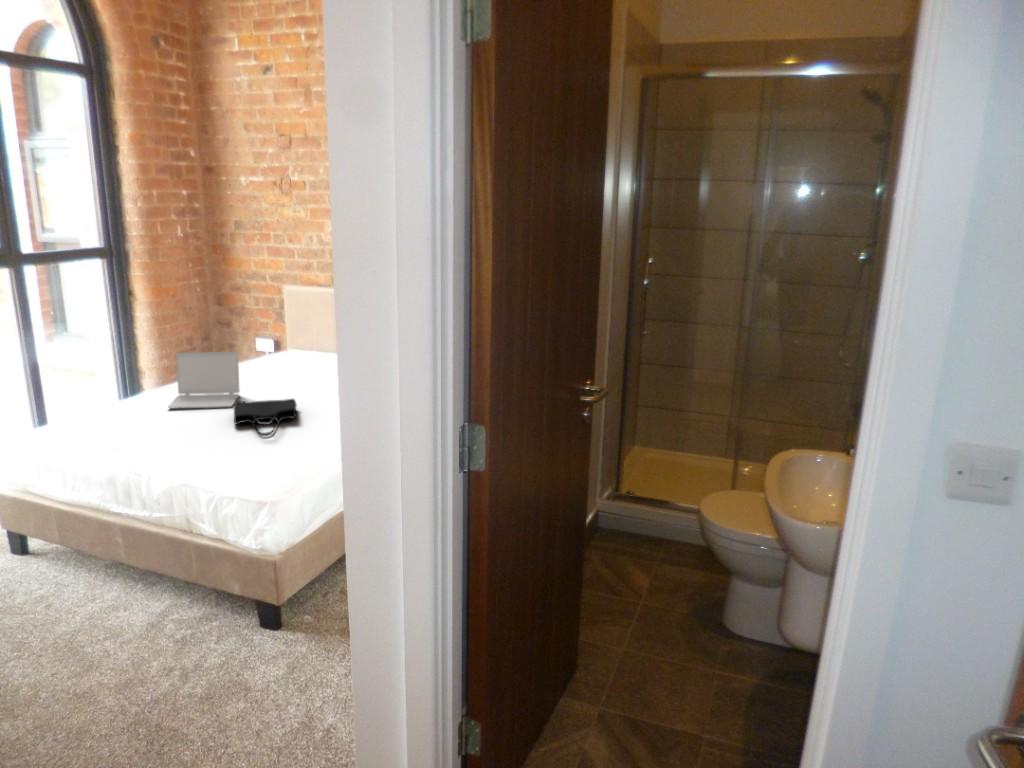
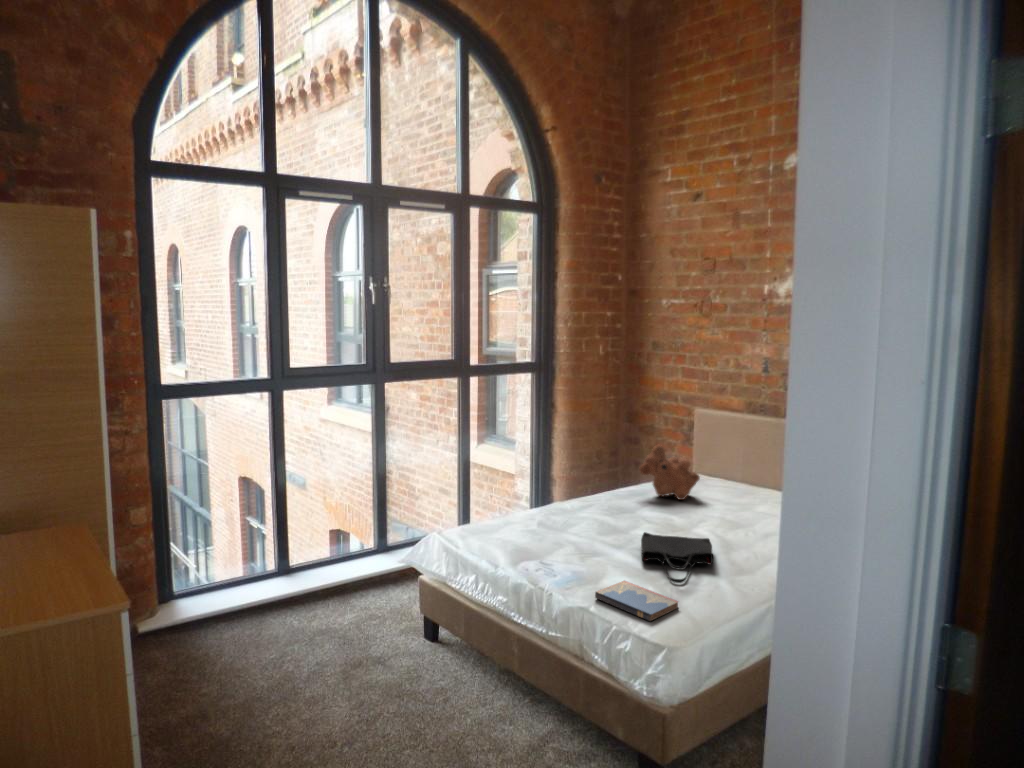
teddy bear: none [230,323,289,372] -> present [639,445,700,500]
laptop: present [168,352,240,409] -> none [574,471,649,537]
hardcover book: none [192,440,266,466] -> present [595,581,678,621]

